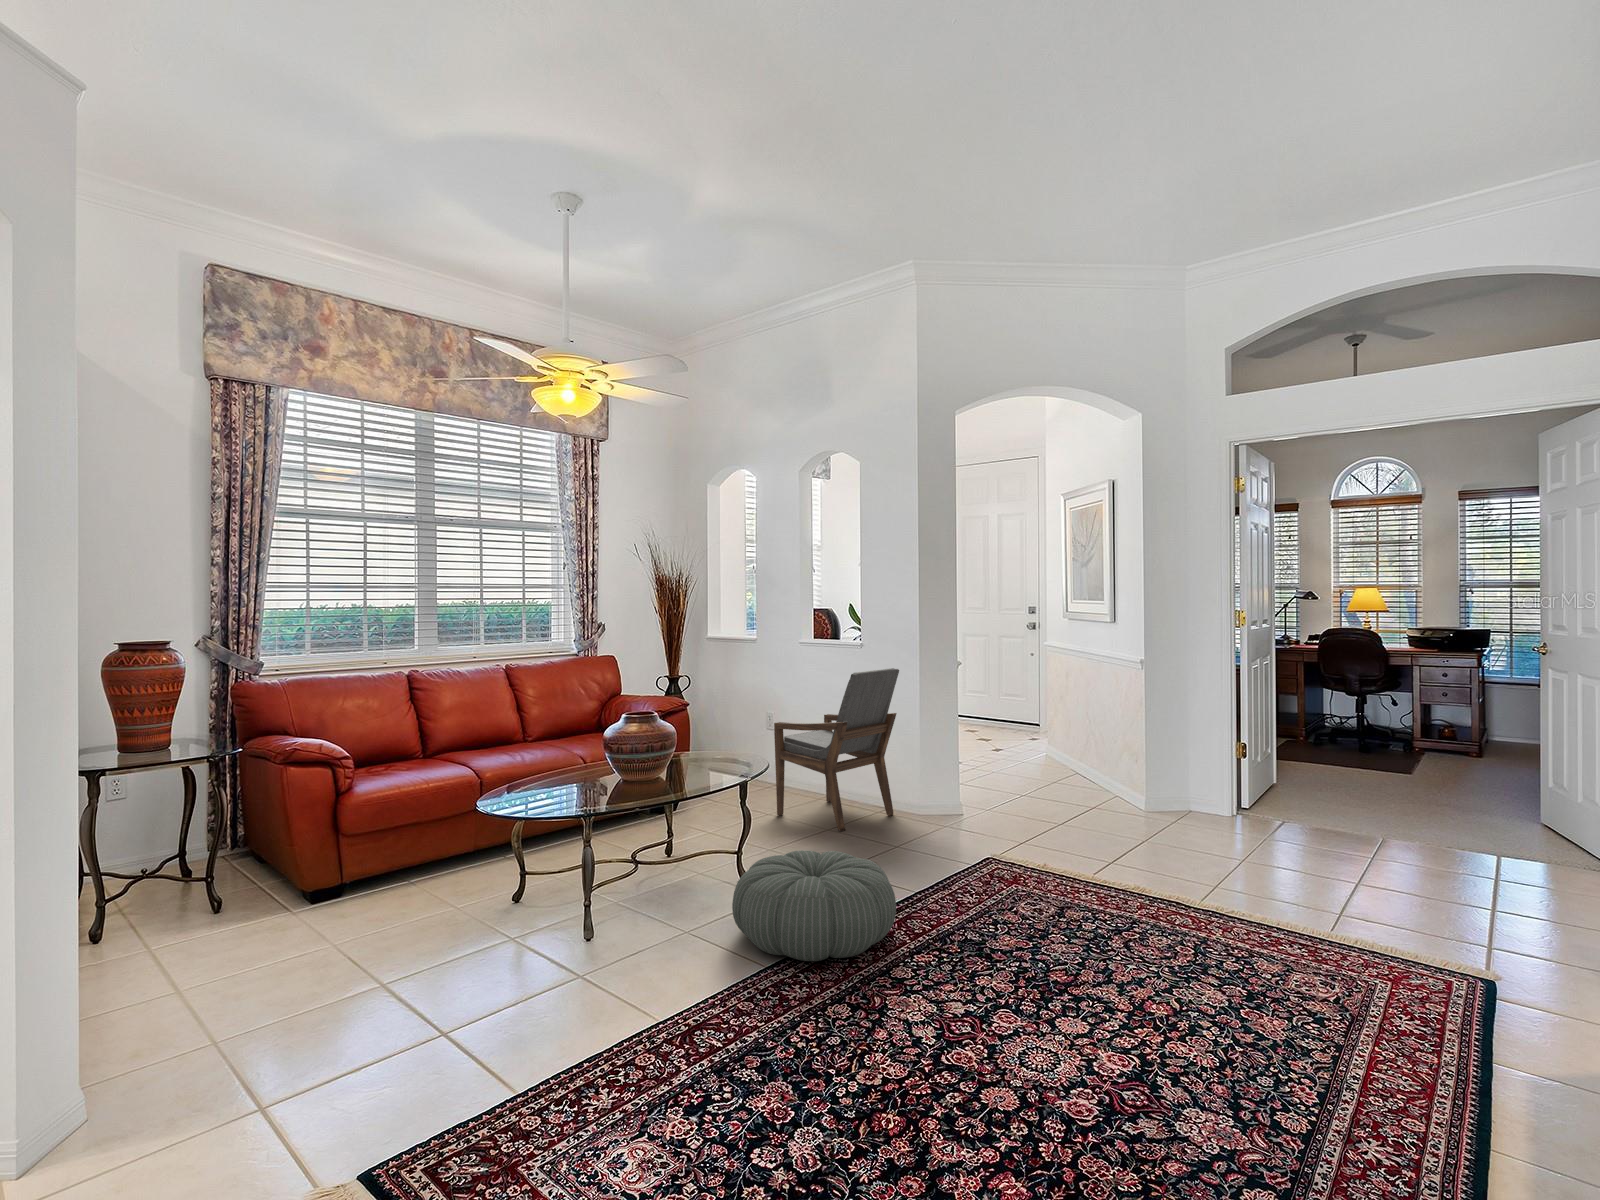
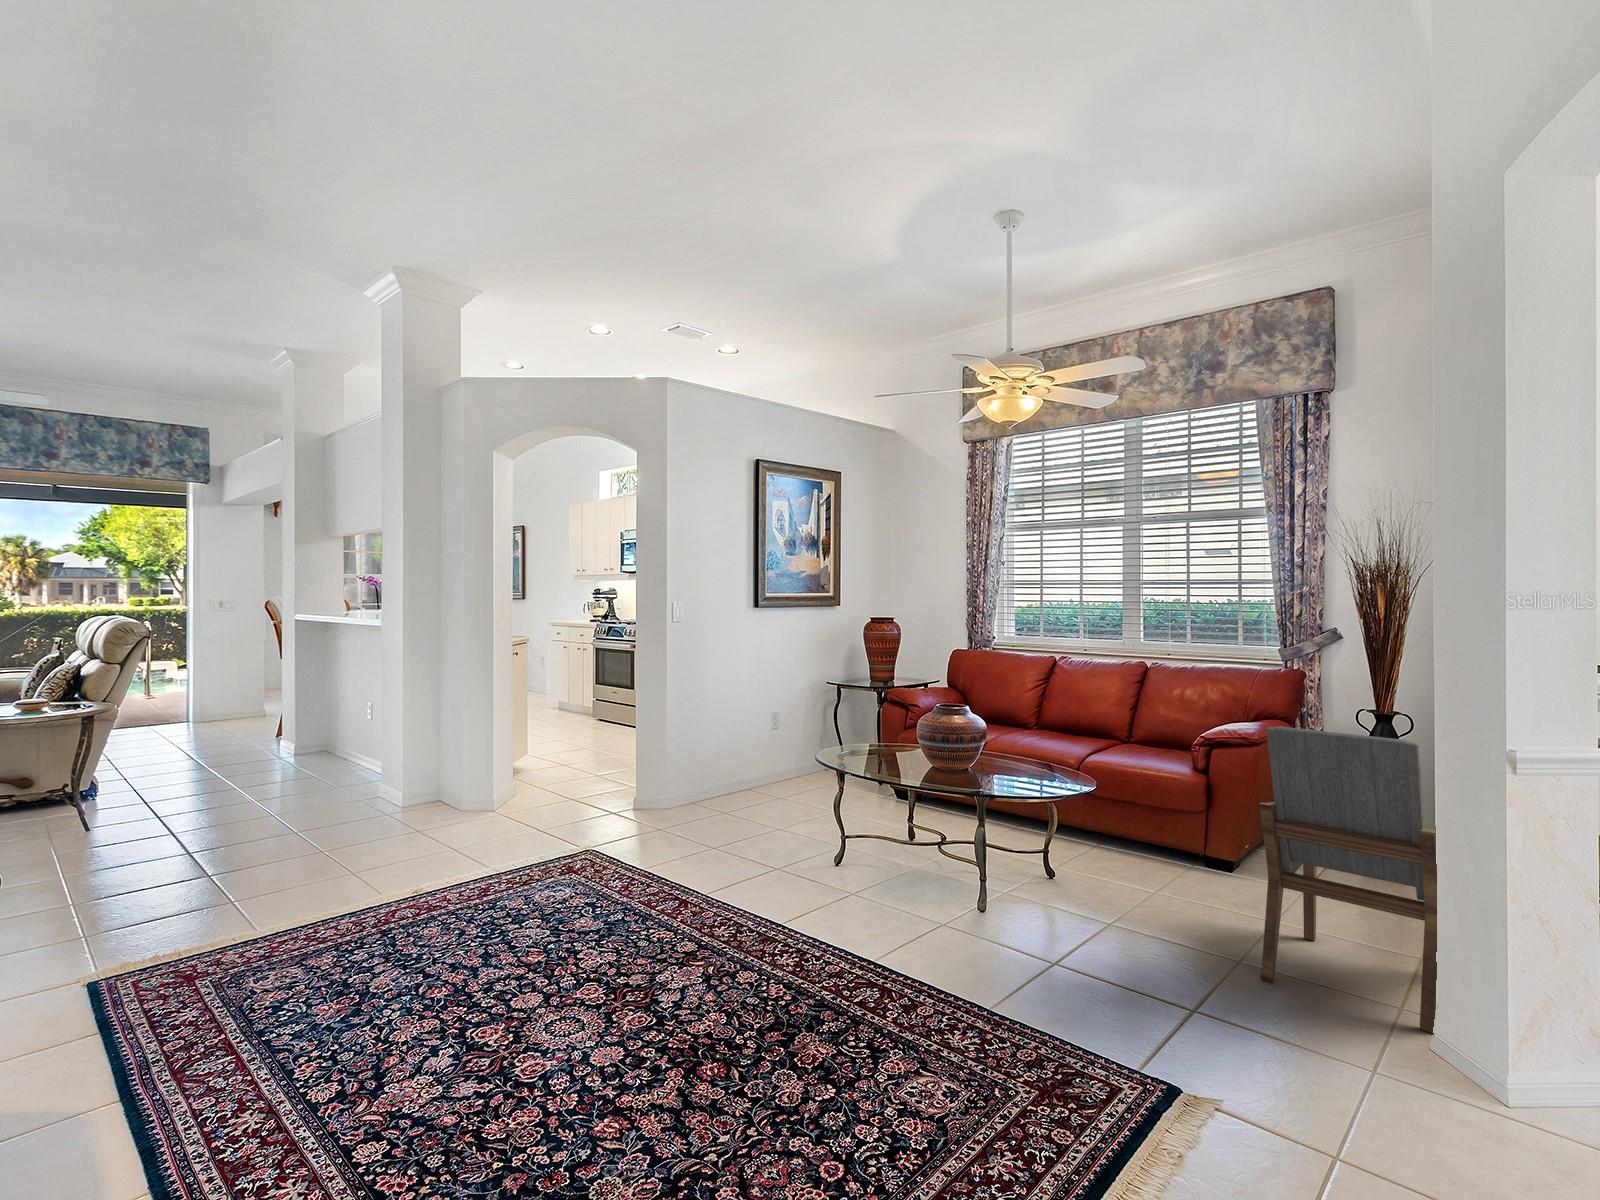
pouf: present [732,850,896,961] -> none [762,858,932,975]

